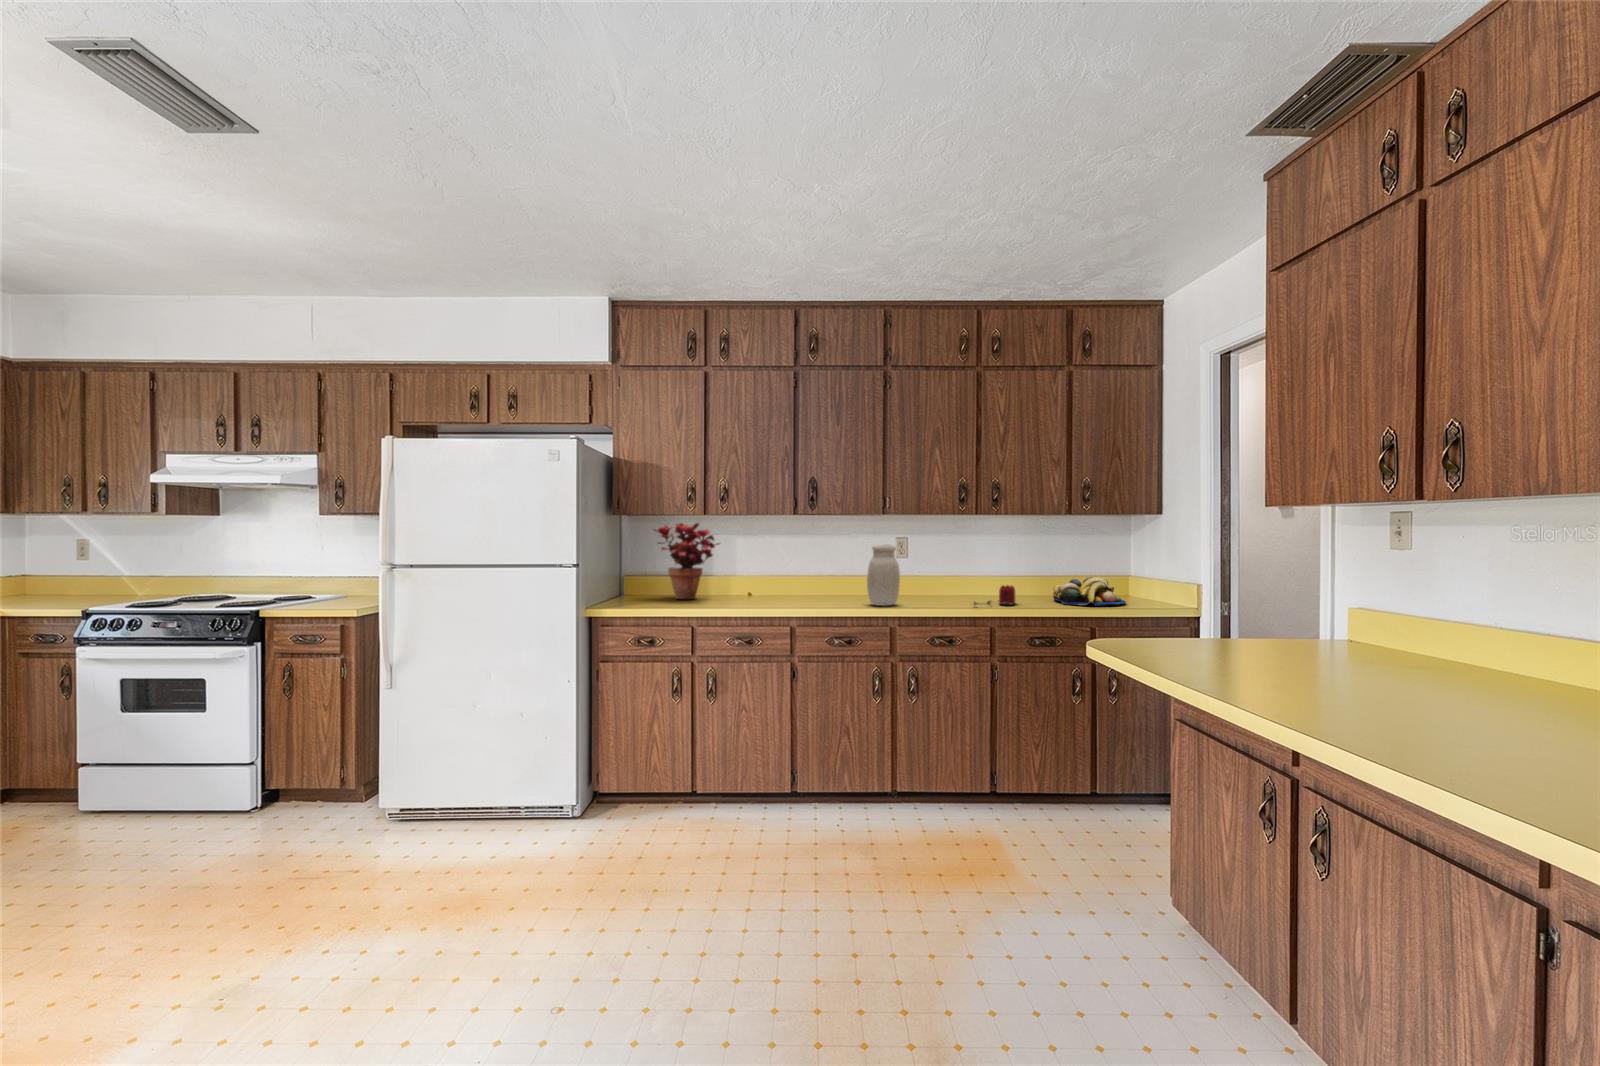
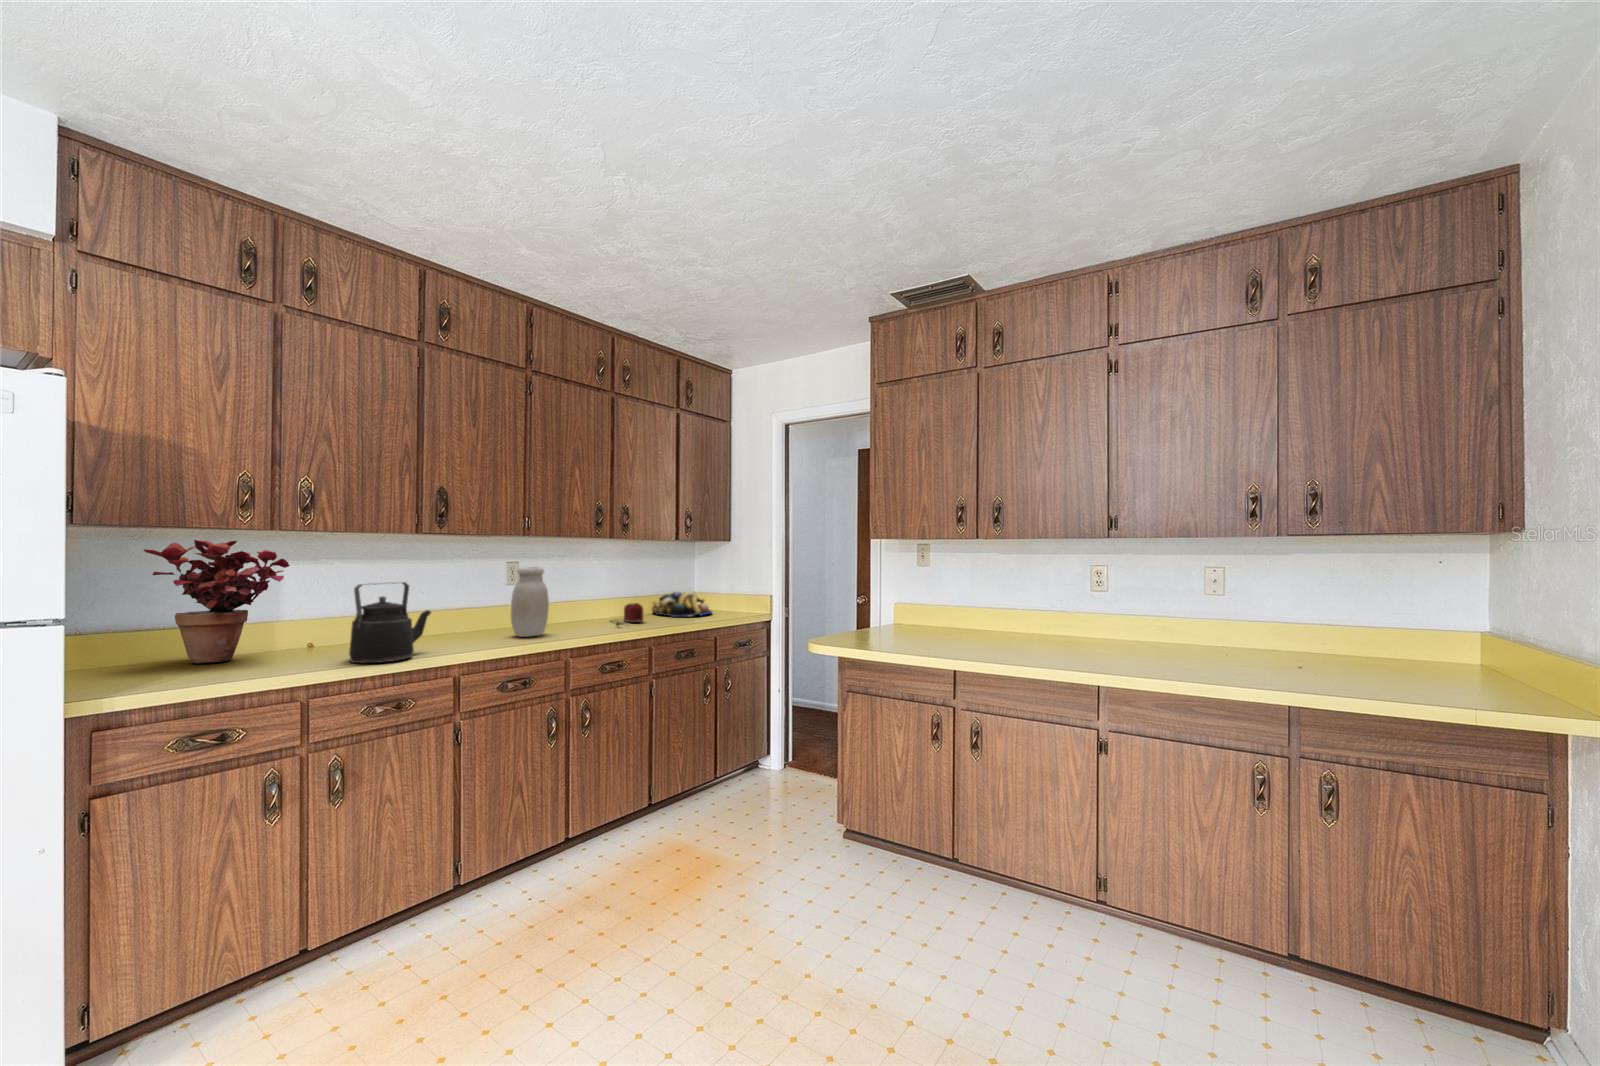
kettle: none [734,553,792,610] -> present [349,582,431,663]

